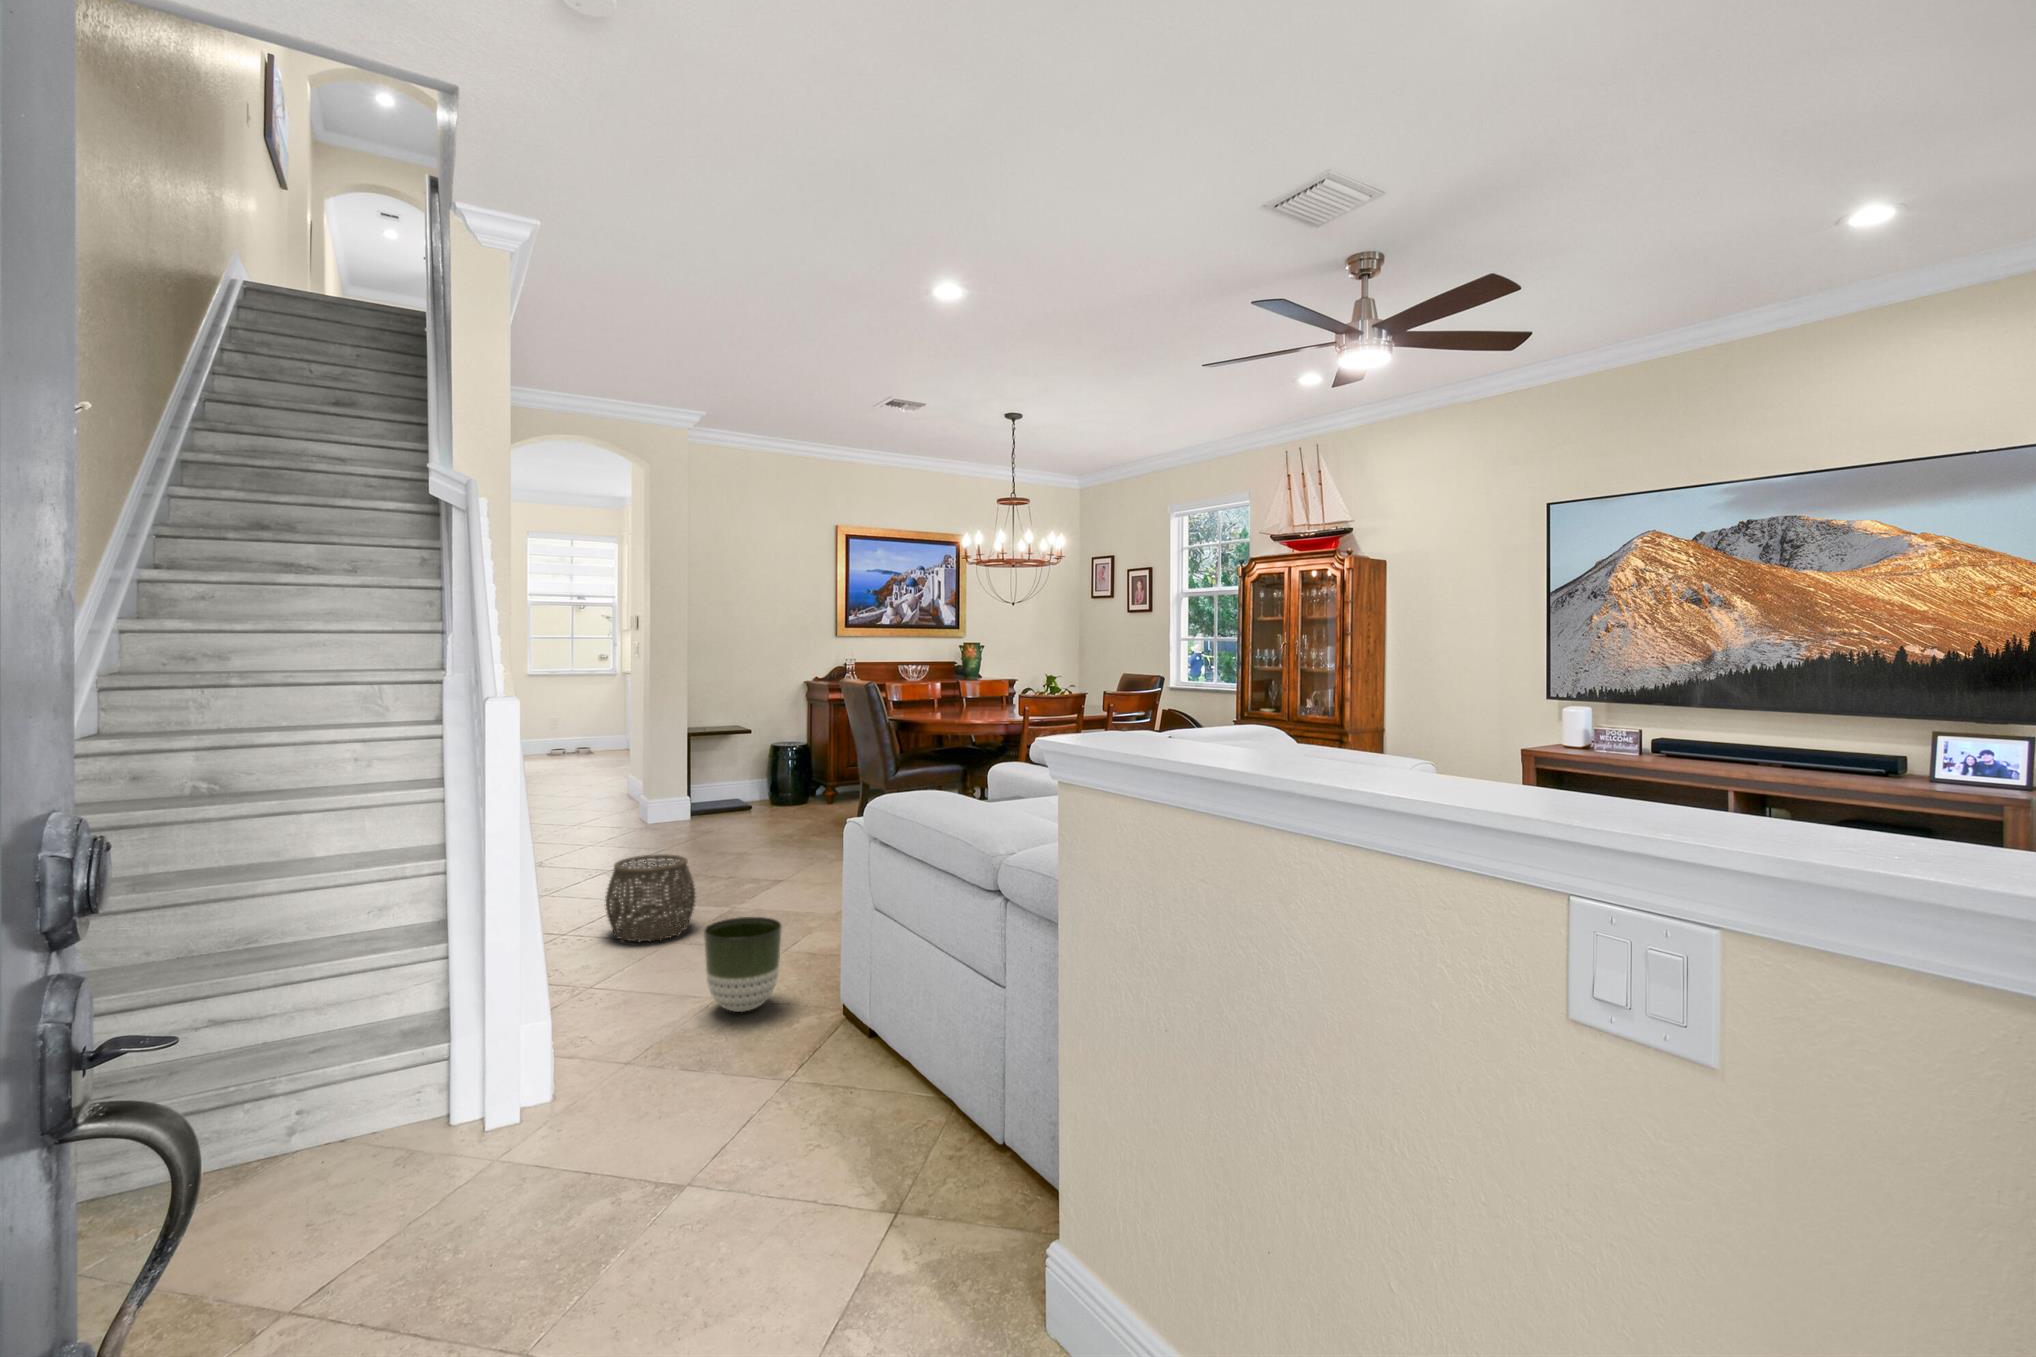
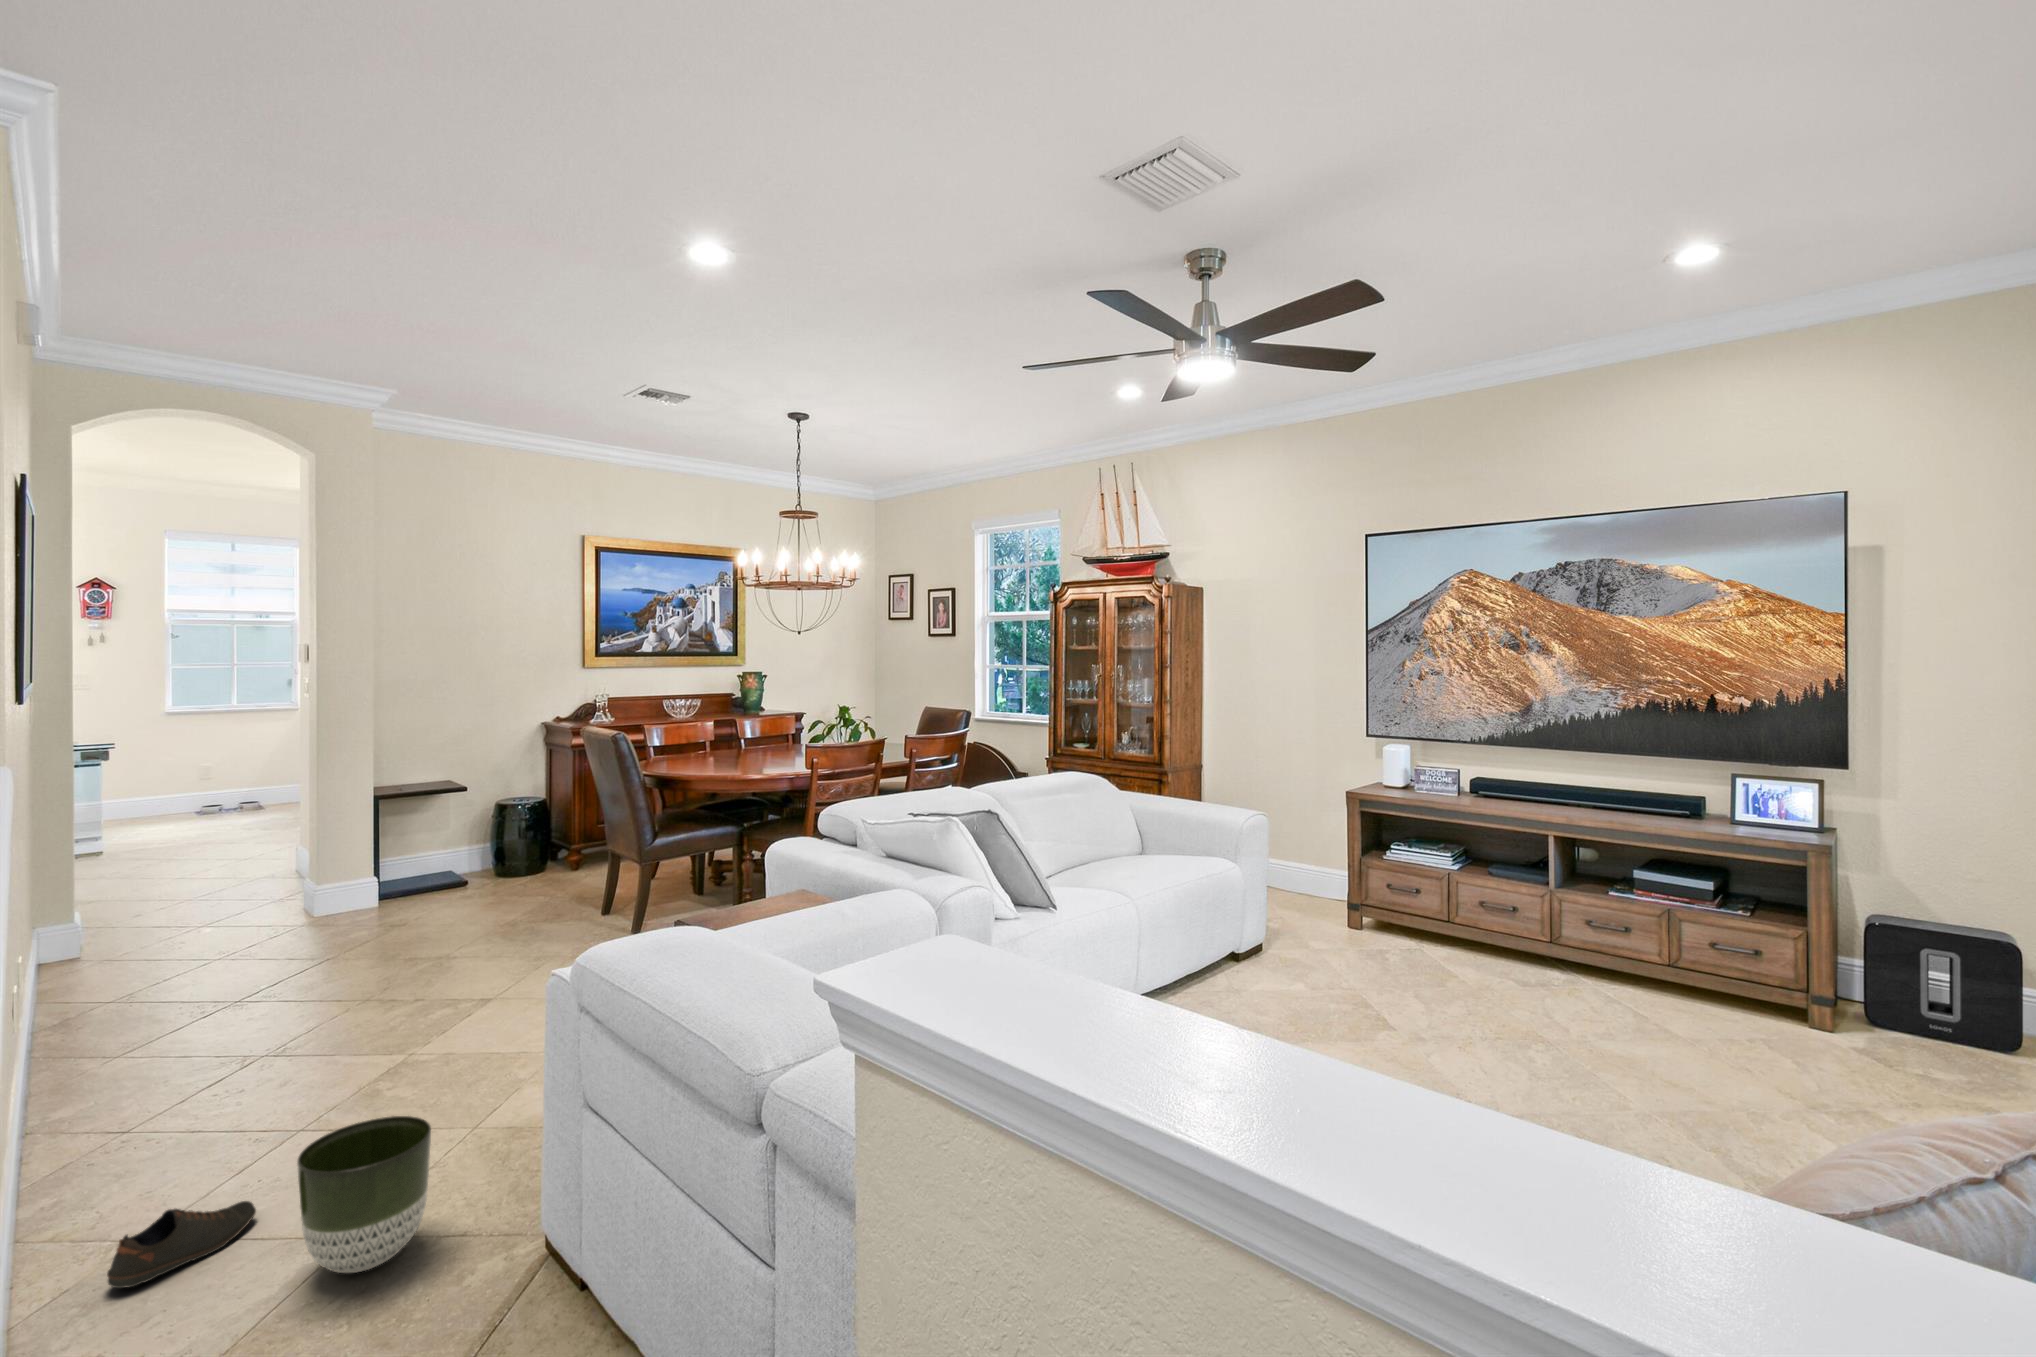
woven basket: present [605,854,695,942] -> none [177,999,333,1140]
shoe: none [594,963,669,1006] -> present [107,1201,256,1288]

